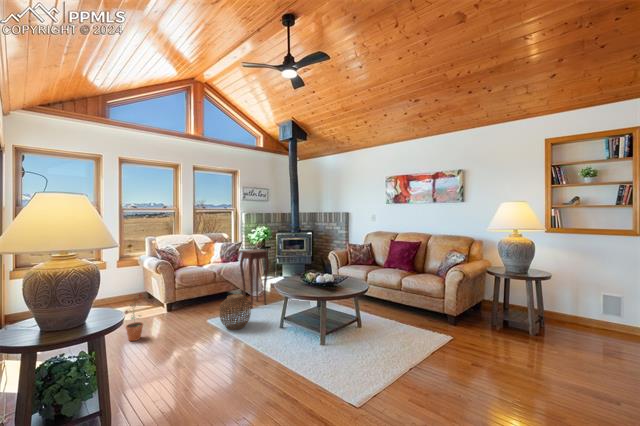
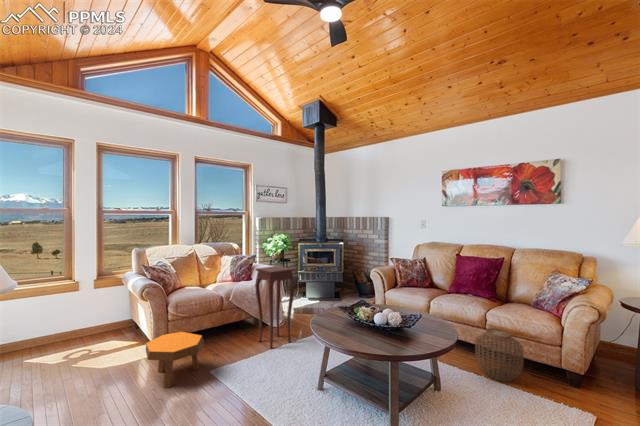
potted plant: present [126,293,143,341] -> none [87,335,118,410]
woven basket: present [220,294,251,330] -> present [475,329,524,381]
footstool: none [161,295,202,330] -> present [146,332,204,388]

